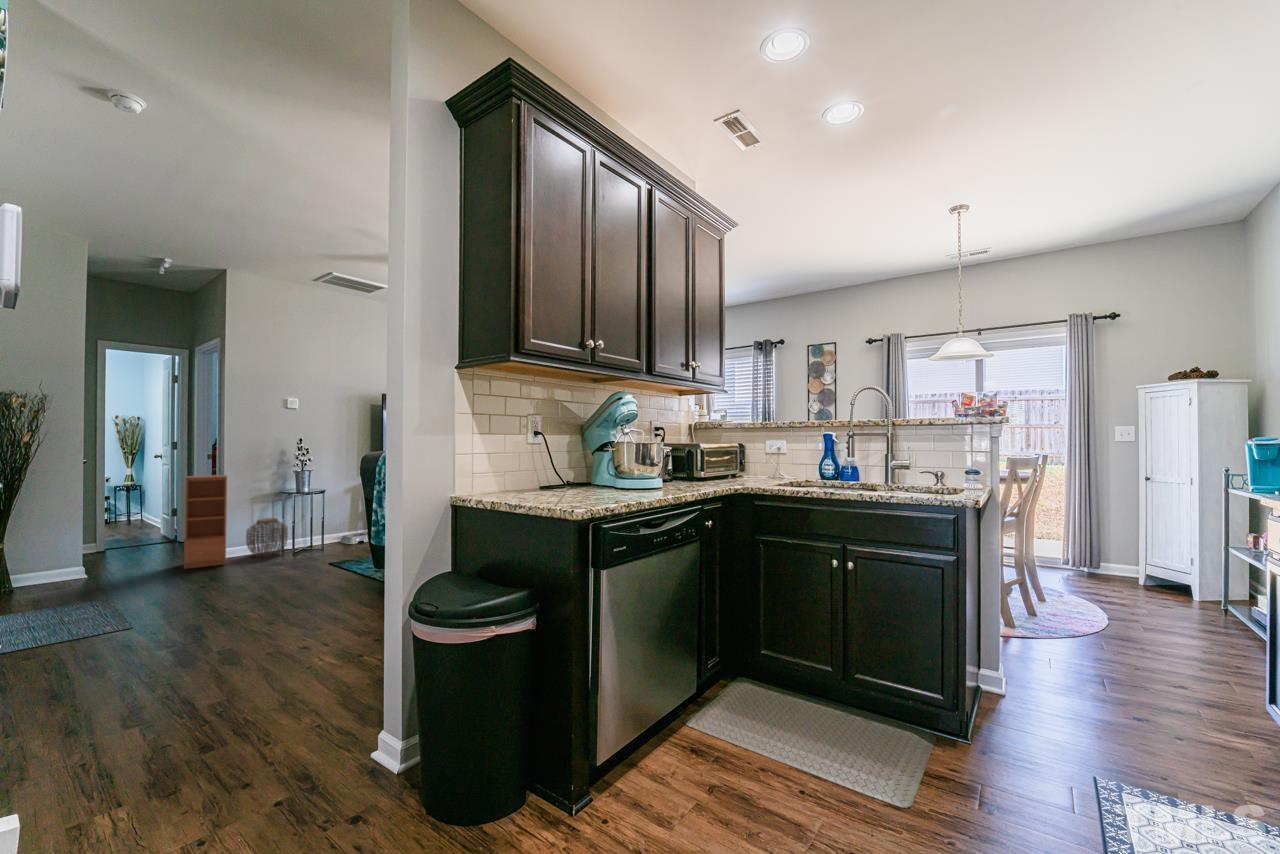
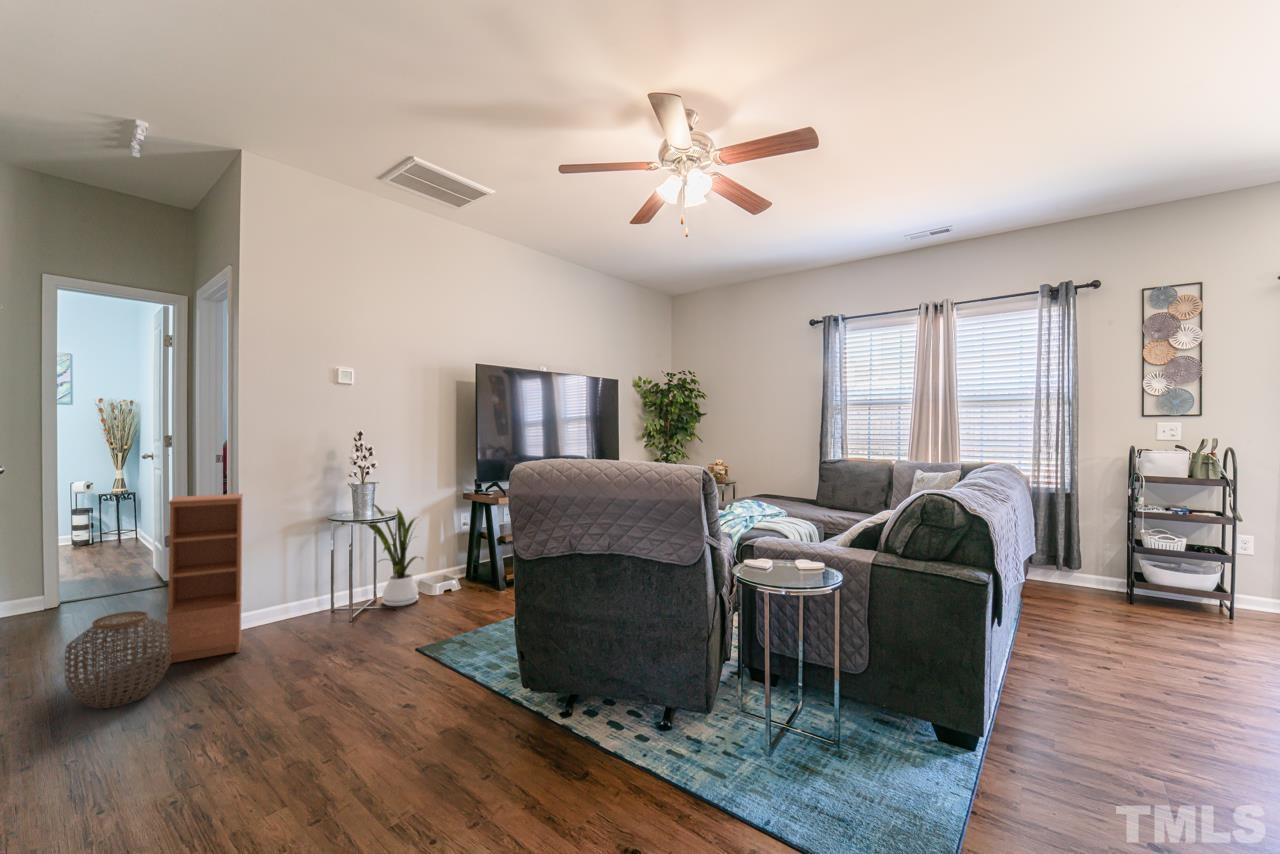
house plant: none [300,482,345,547] -> present [367,504,423,606]
woven basket: present [246,518,288,557] -> present [65,611,171,709]

